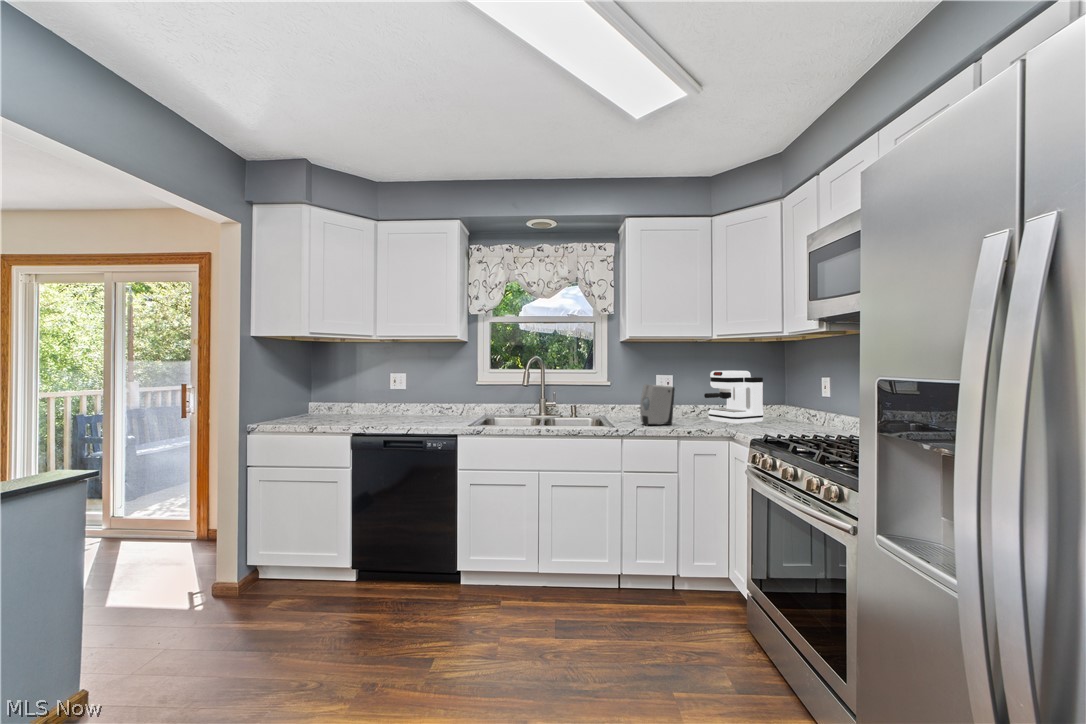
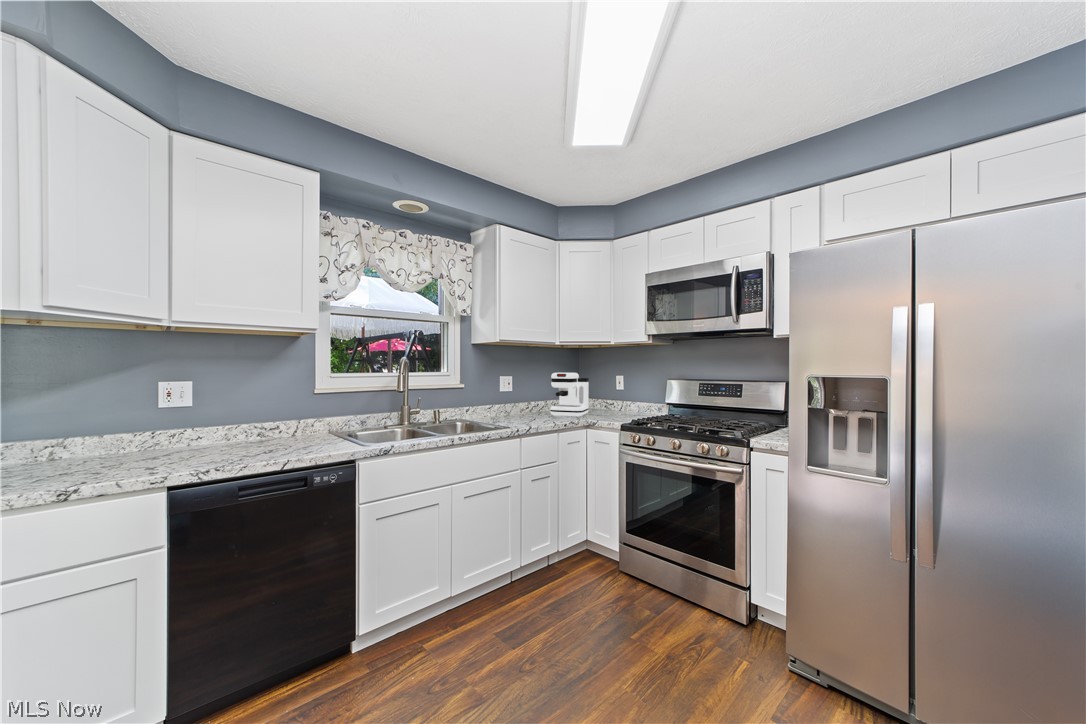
soap dispenser: present [640,384,675,426] -> none [518,386,545,425]

